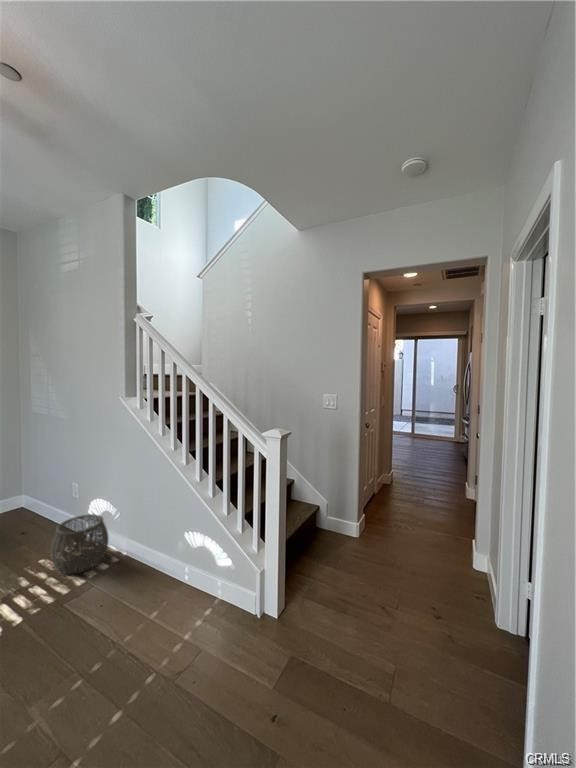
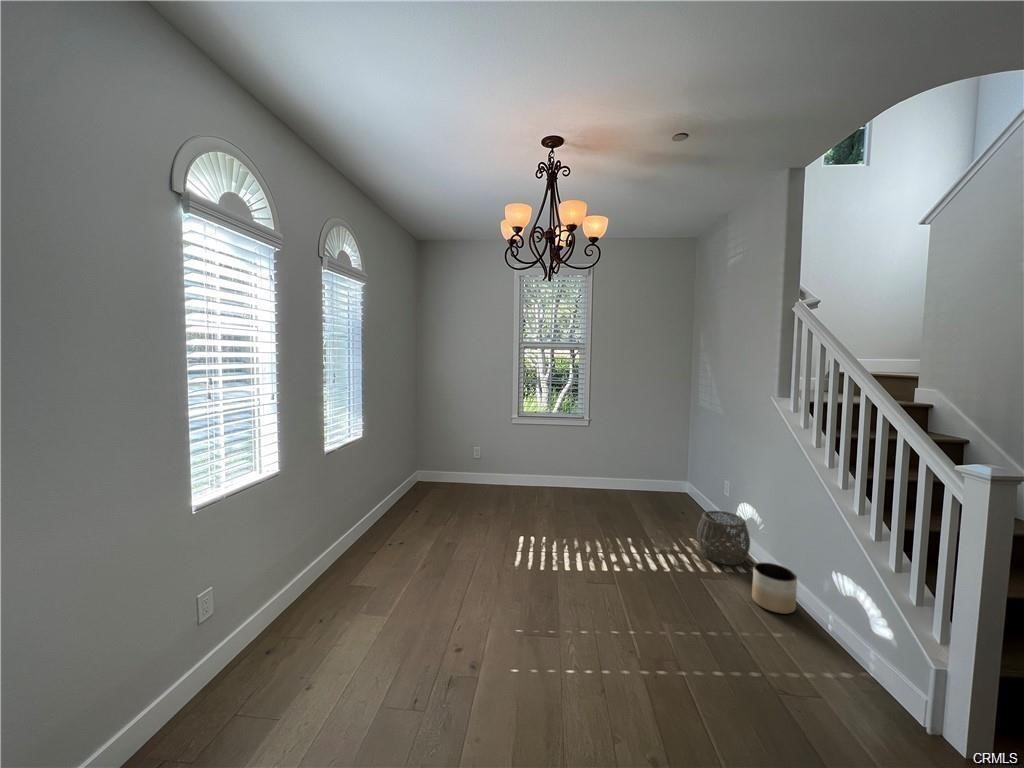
planter: none [121,546,158,595] -> present [752,563,797,614]

